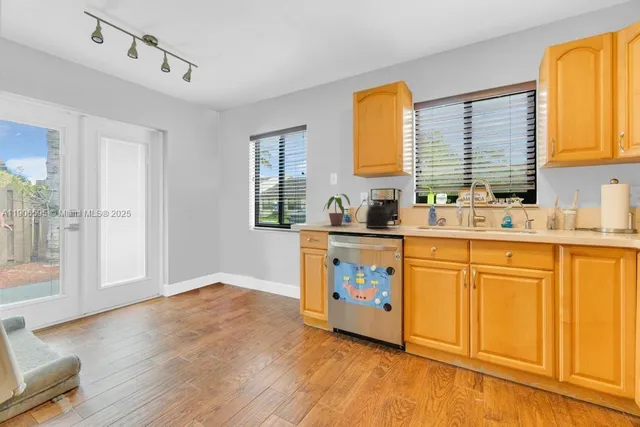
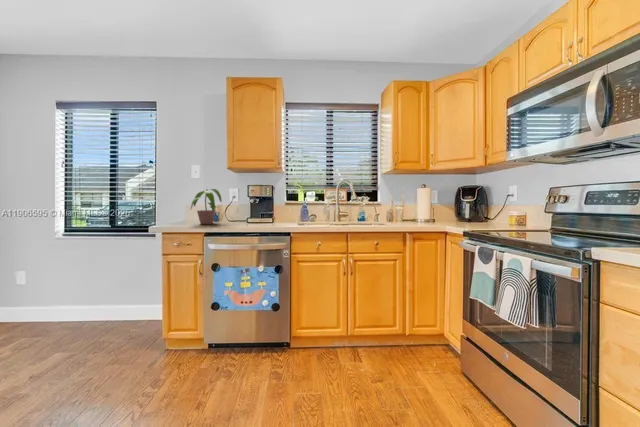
kettle: present [366,198,394,228] -> none [247,193,275,227]

